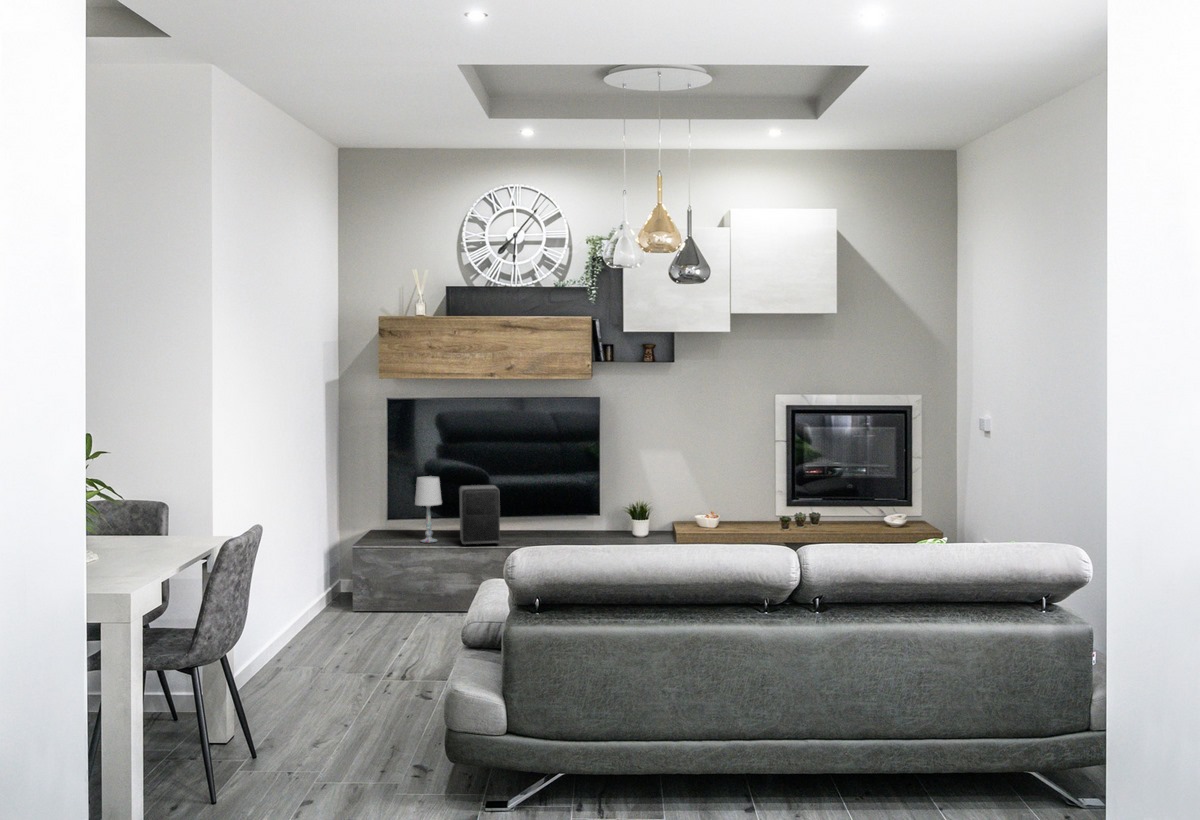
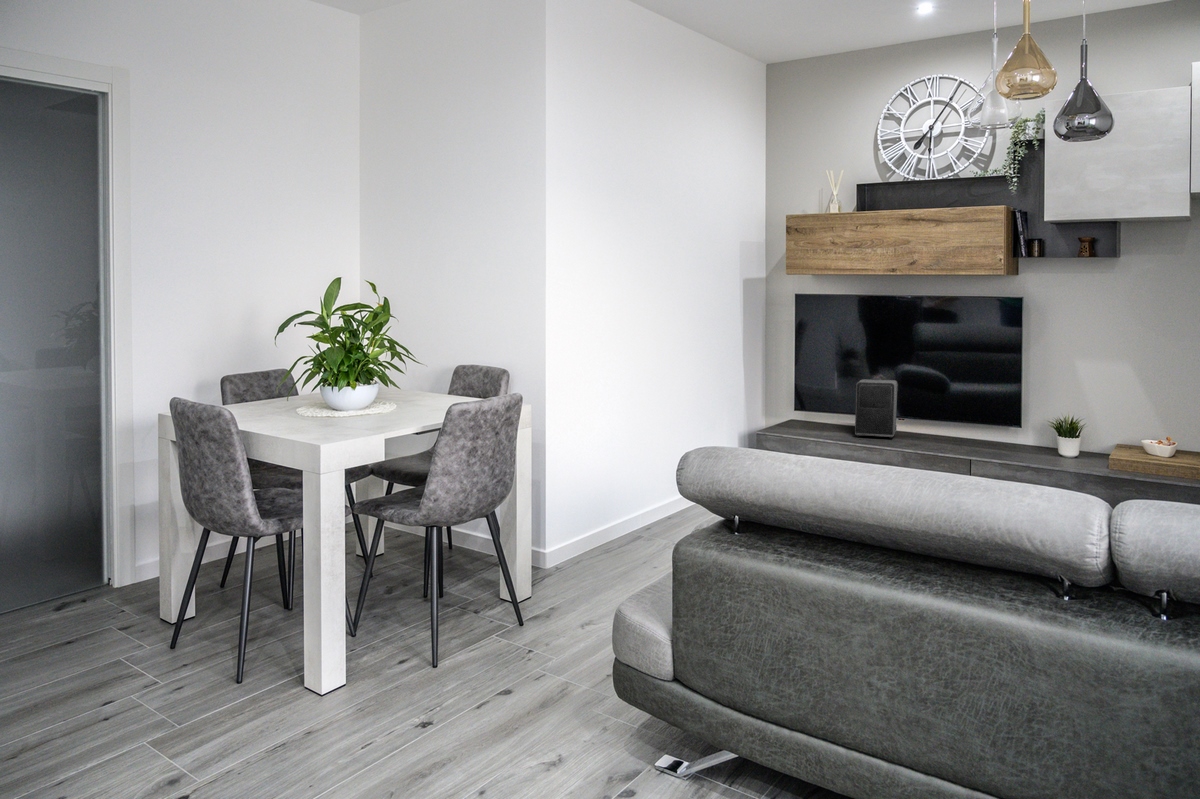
table lamp: present [415,476,442,542] -> none [816,369,842,431]

